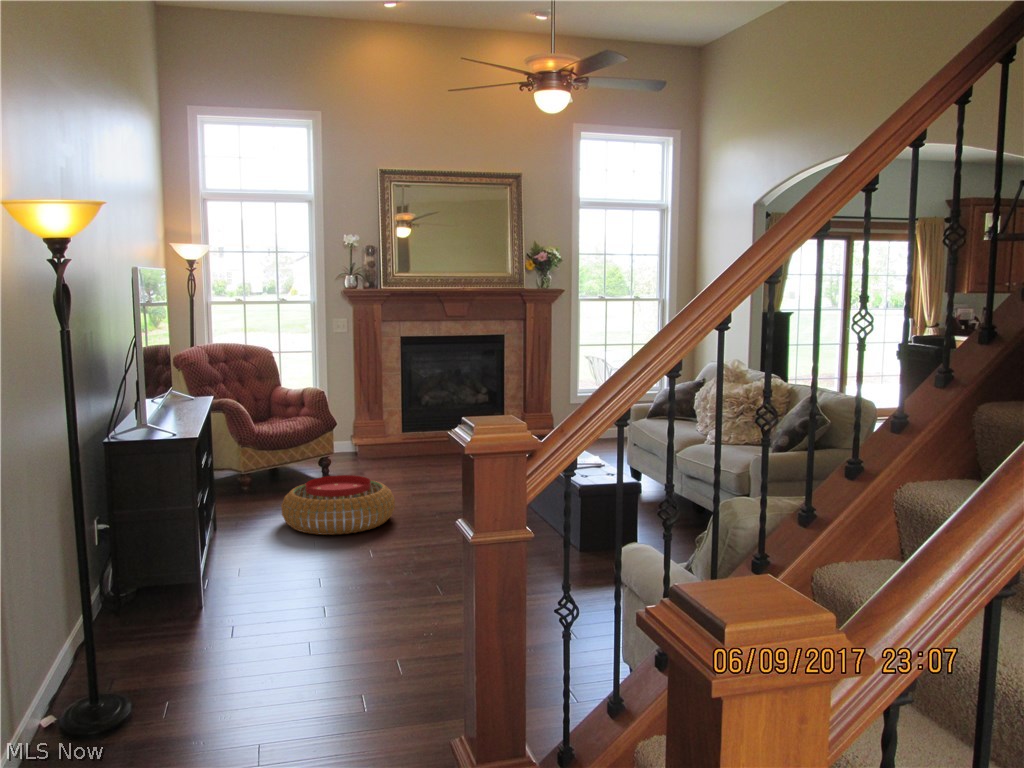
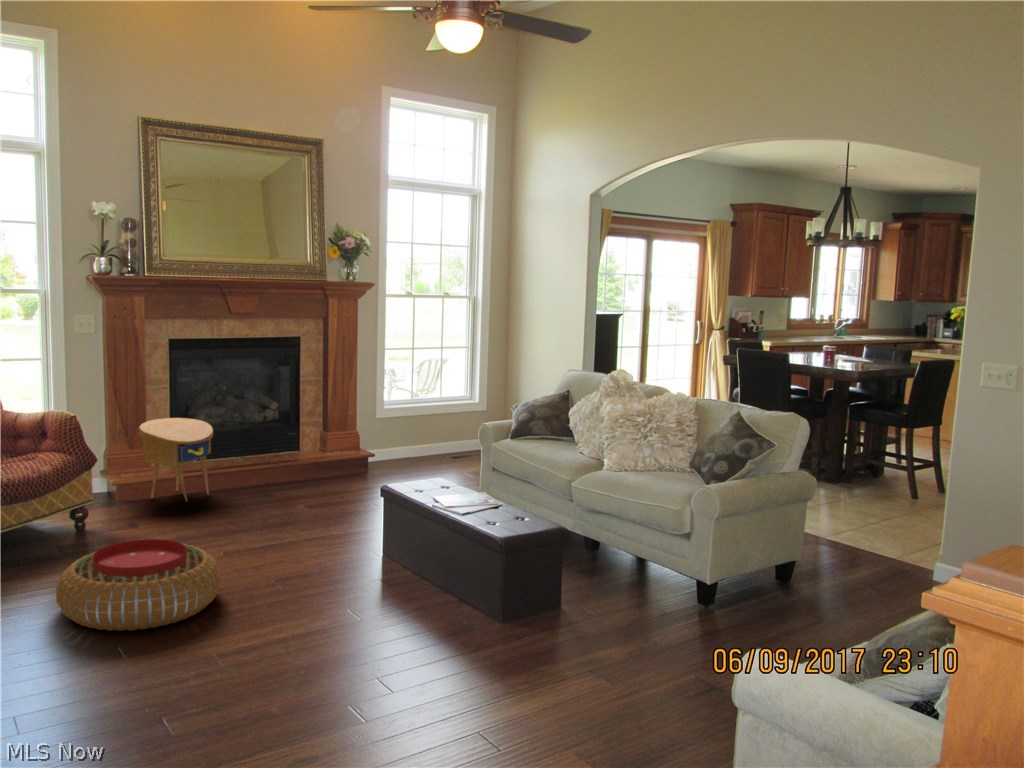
side table: none [375,398,428,462] -> present [139,418,213,502]

